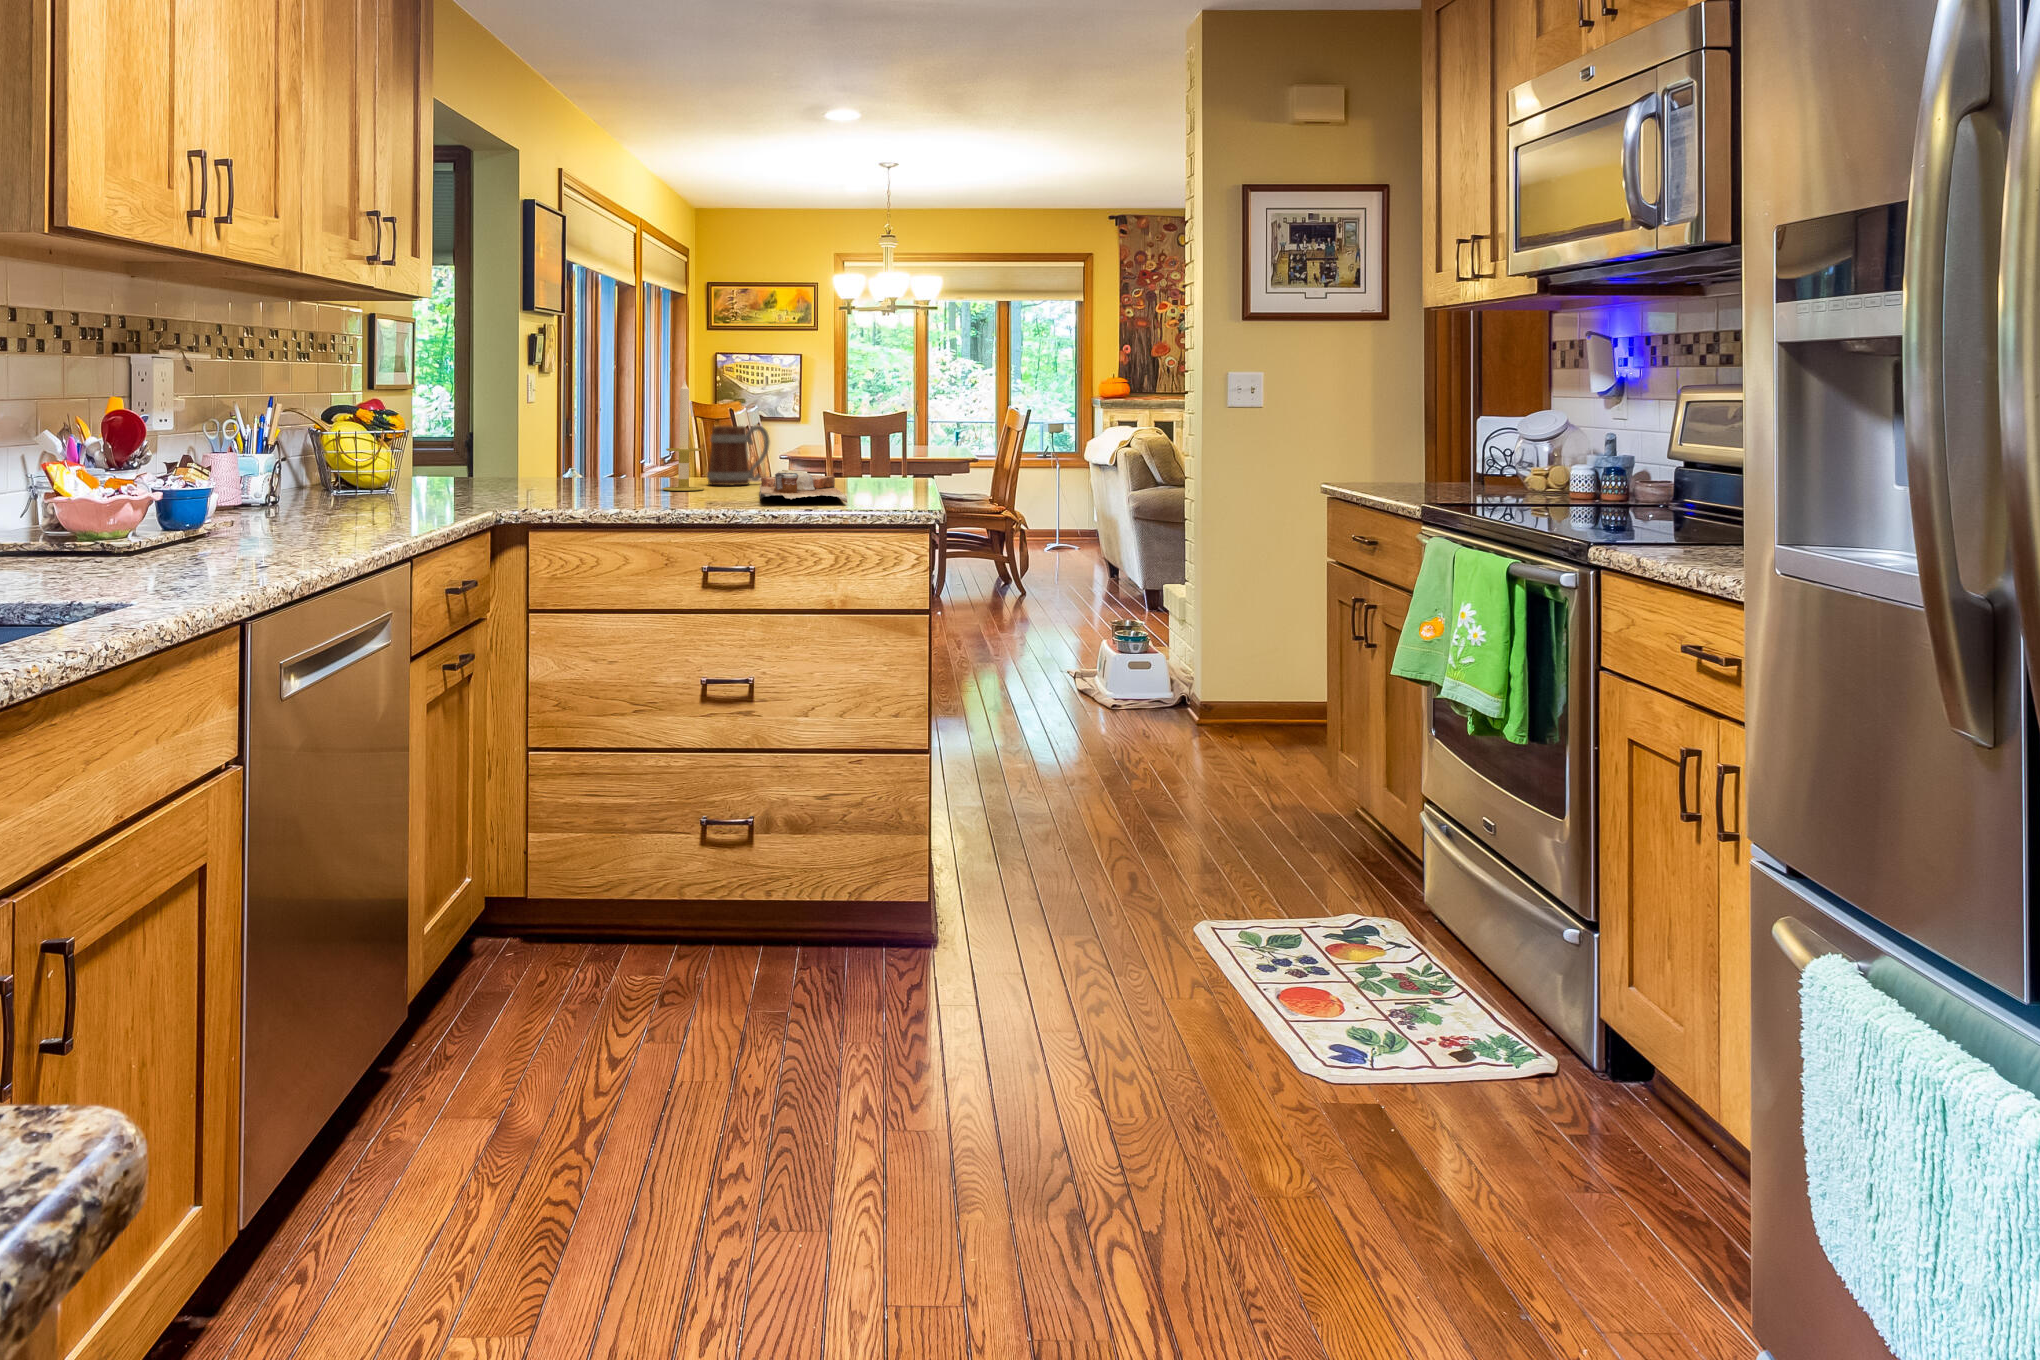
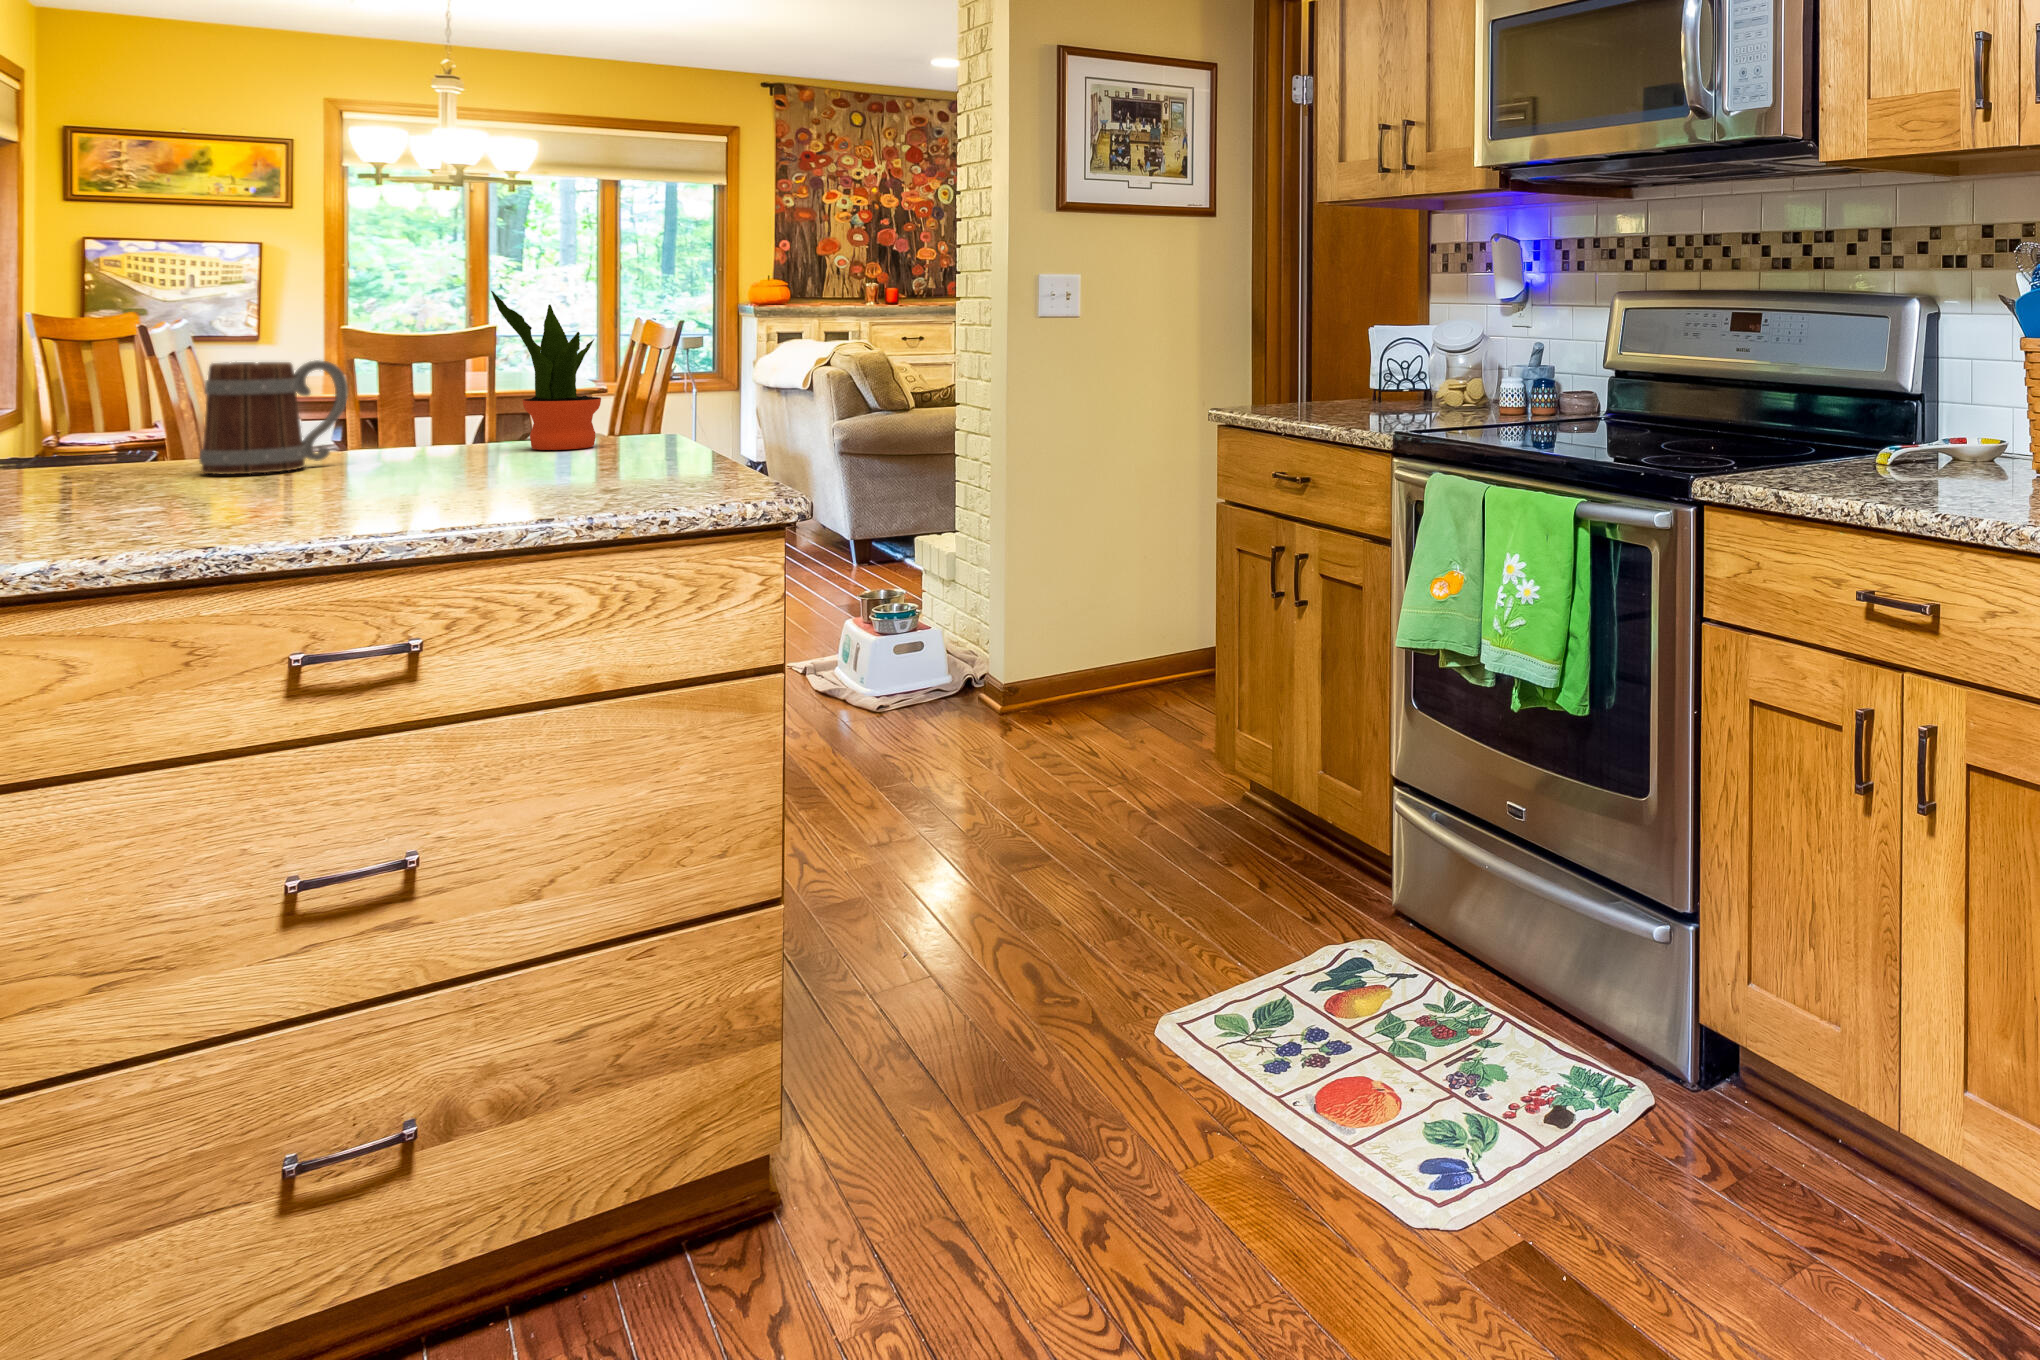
candle: present [663,380,704,491] -> none [90,273,203,496]
potted plant: none [837,386,892,483] -> present [491,291,601,450]
cutting board: present [759,470,847,503] -> none [347,446,587,509]

